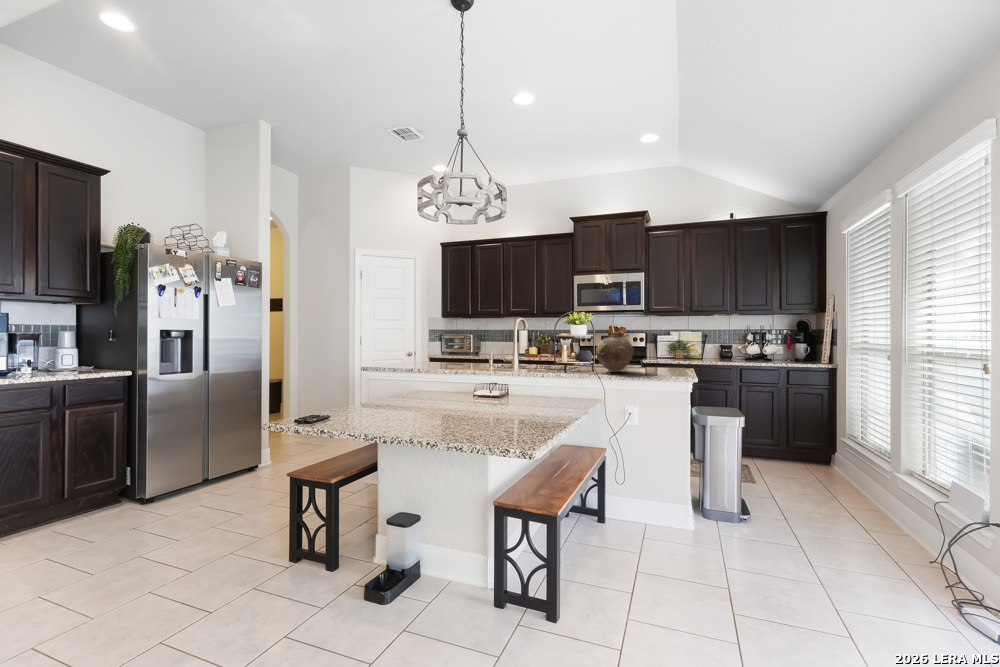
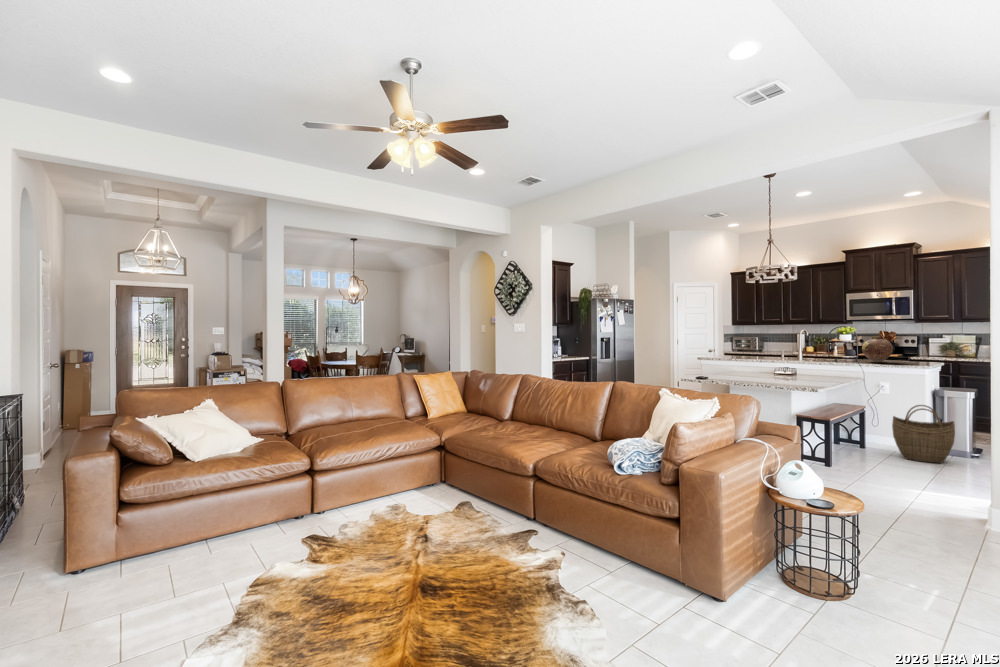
woven basket: none [645,447,732,553] -> present [892,405,955,463]

